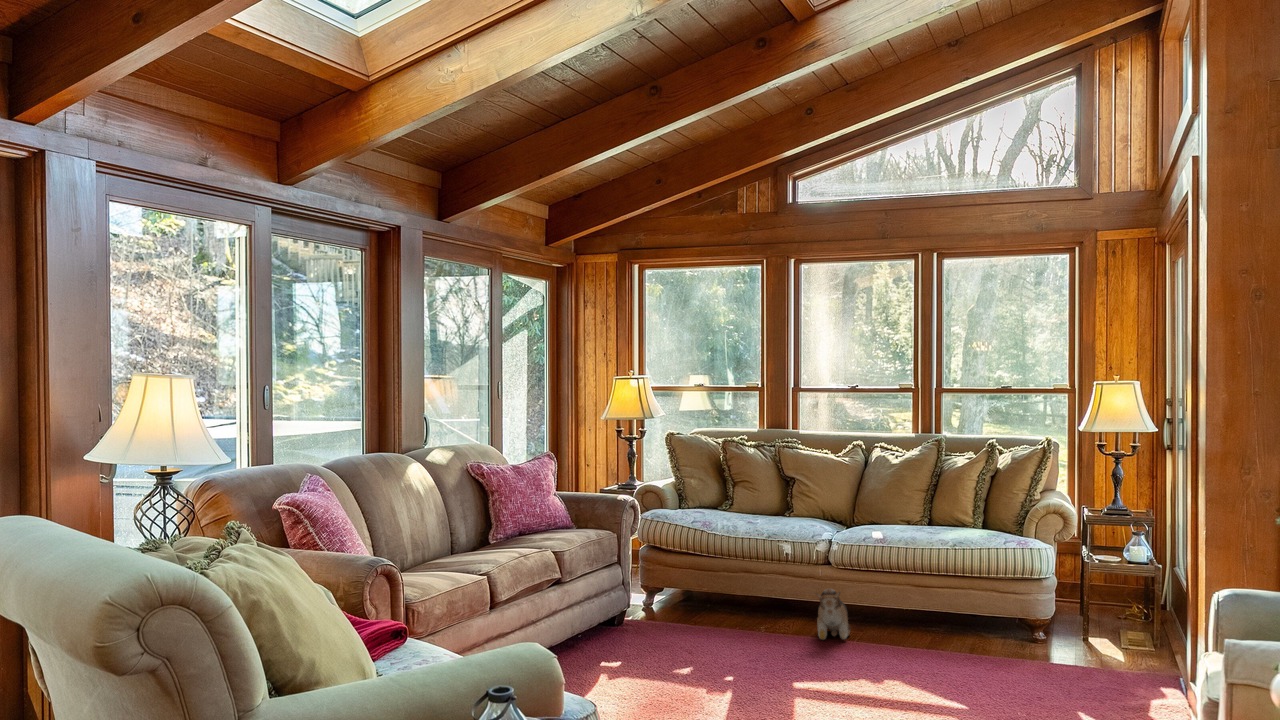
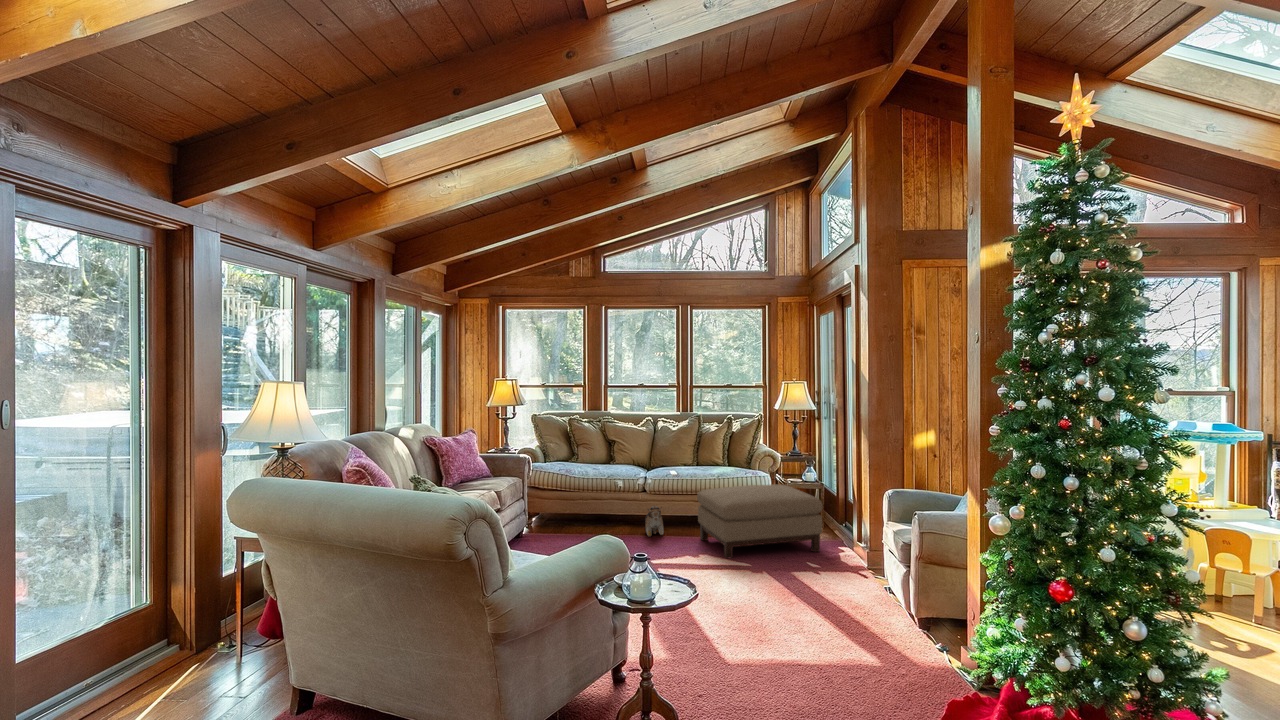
ottoman: none [901,567,1129,697] -> present [697,485,823,558]

